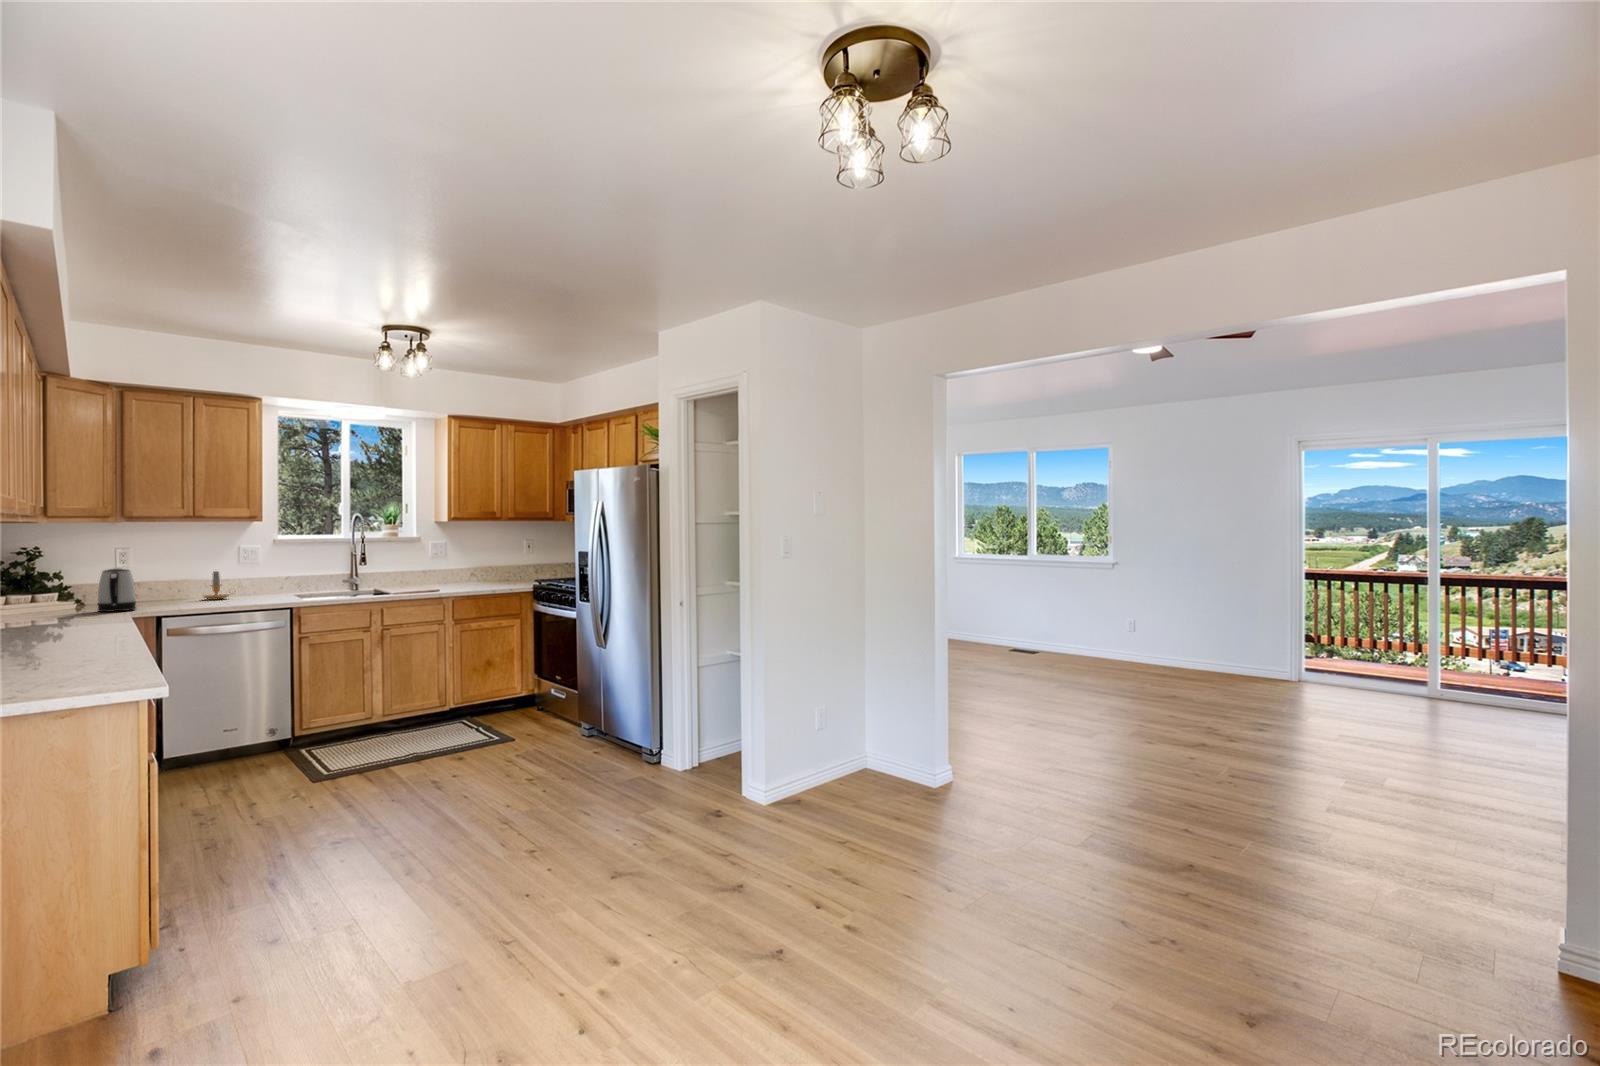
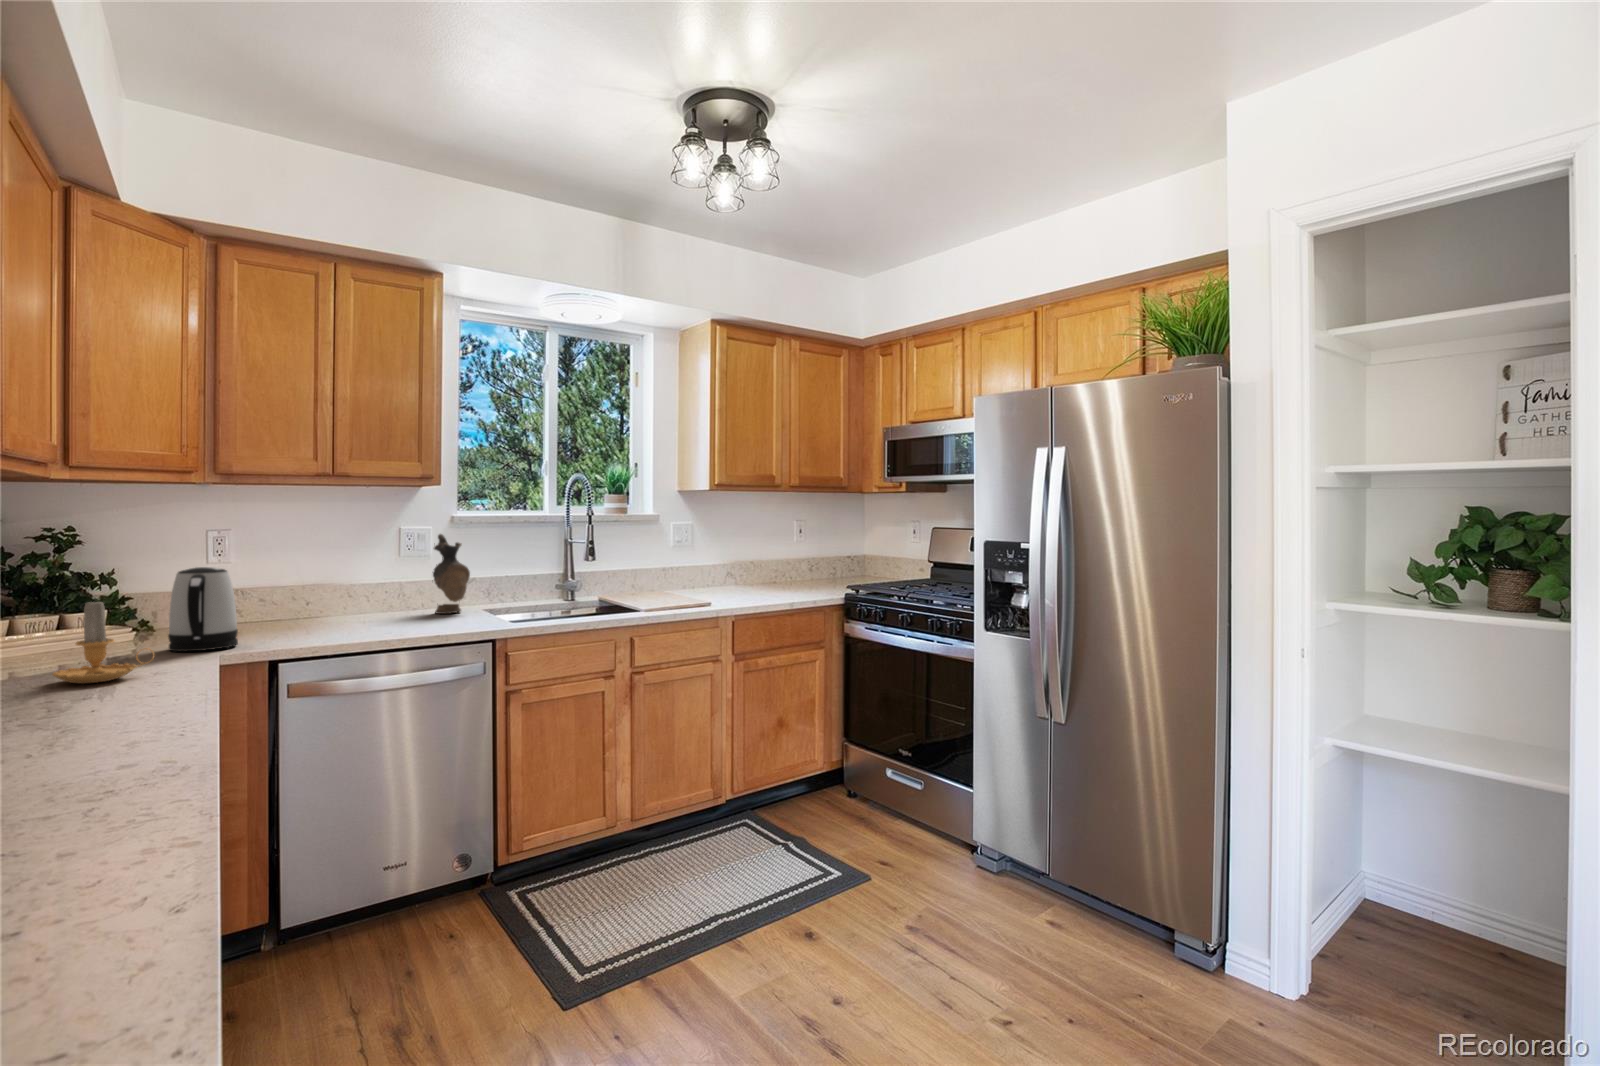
ceramic pitcher: none [258,549,283,597] -> present [433,534,470,614]
candle: present [203,571,229,600] -> present [52,602,154,684]

